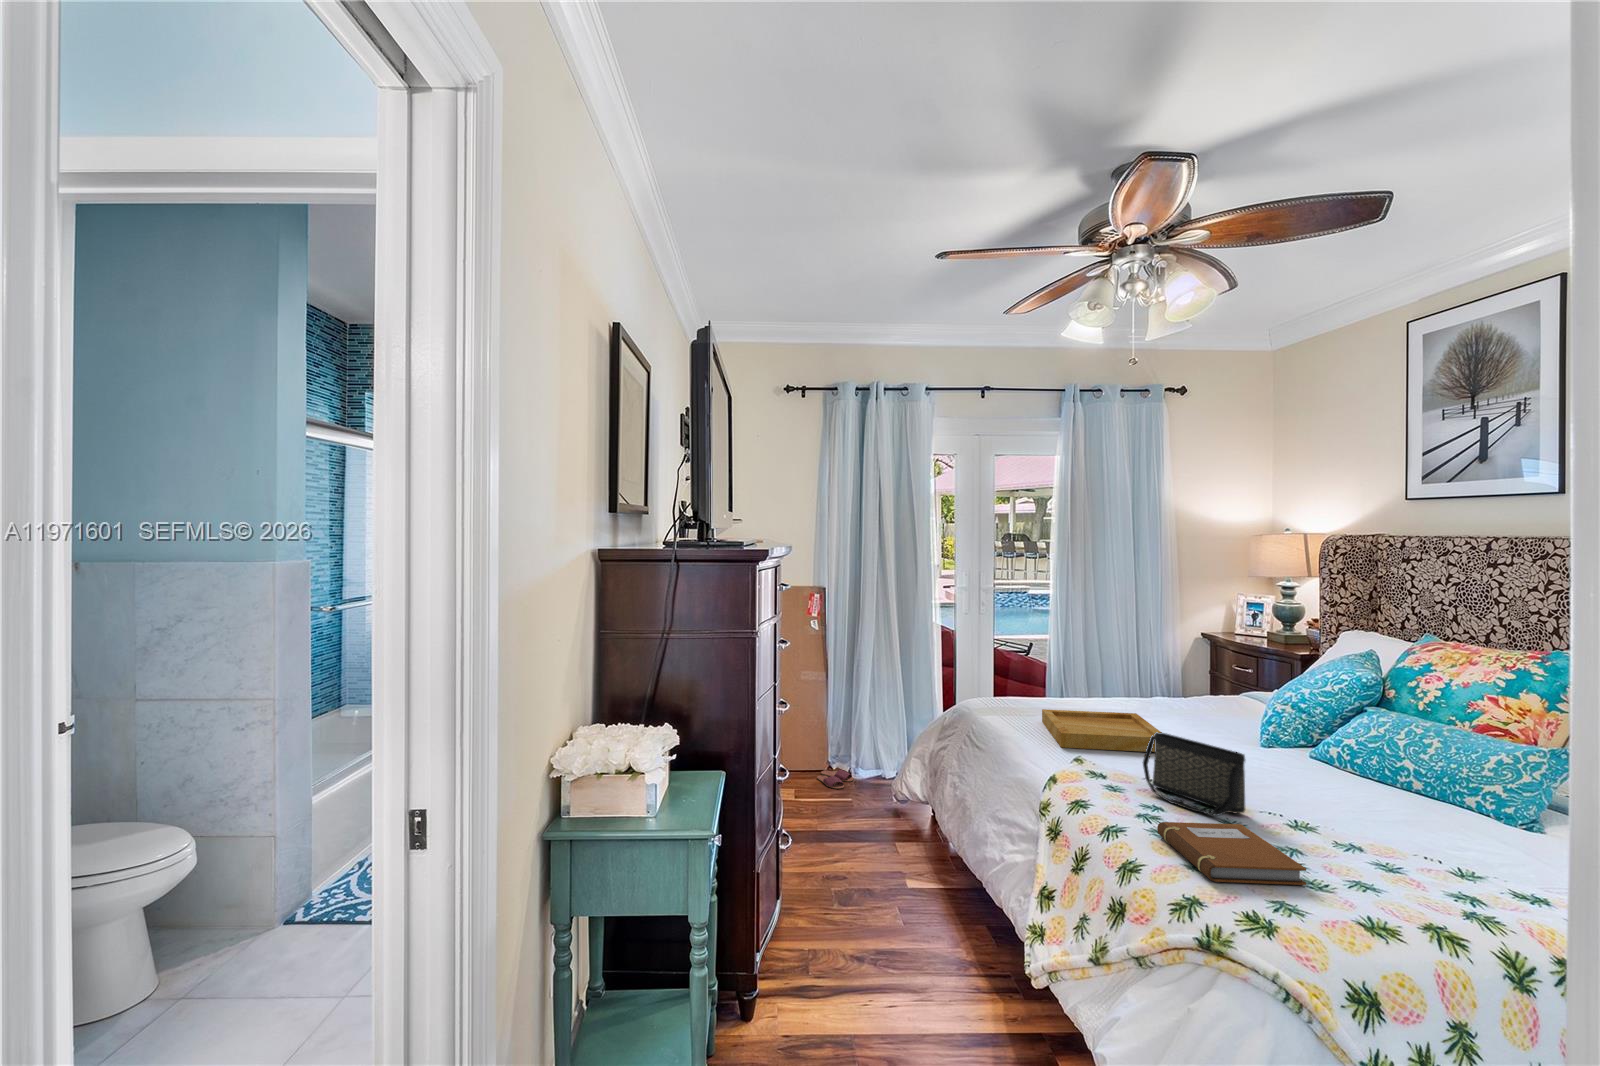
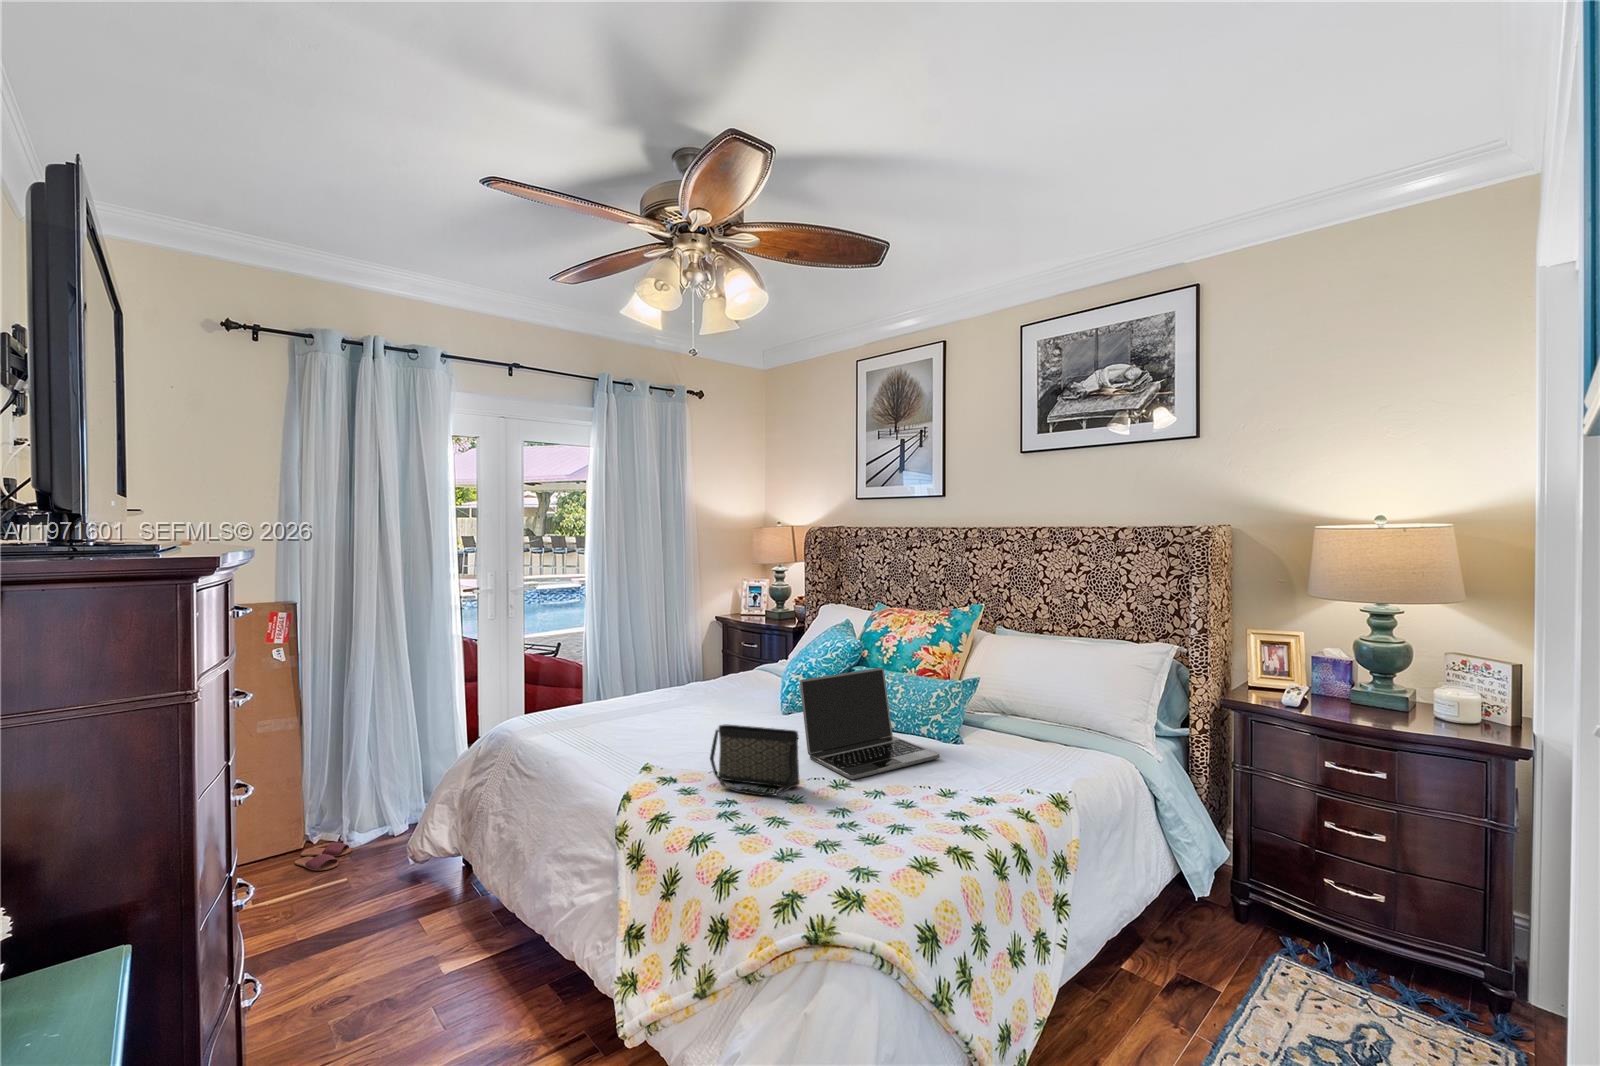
laptop: none [1264,704,1470,836] -> present [800,668,939,779]
tray: present [1042,709,1161,752] -> none [594,706,720,759]
notebook: present [1157,822,1306,885] -> none [741,799,869,868]

